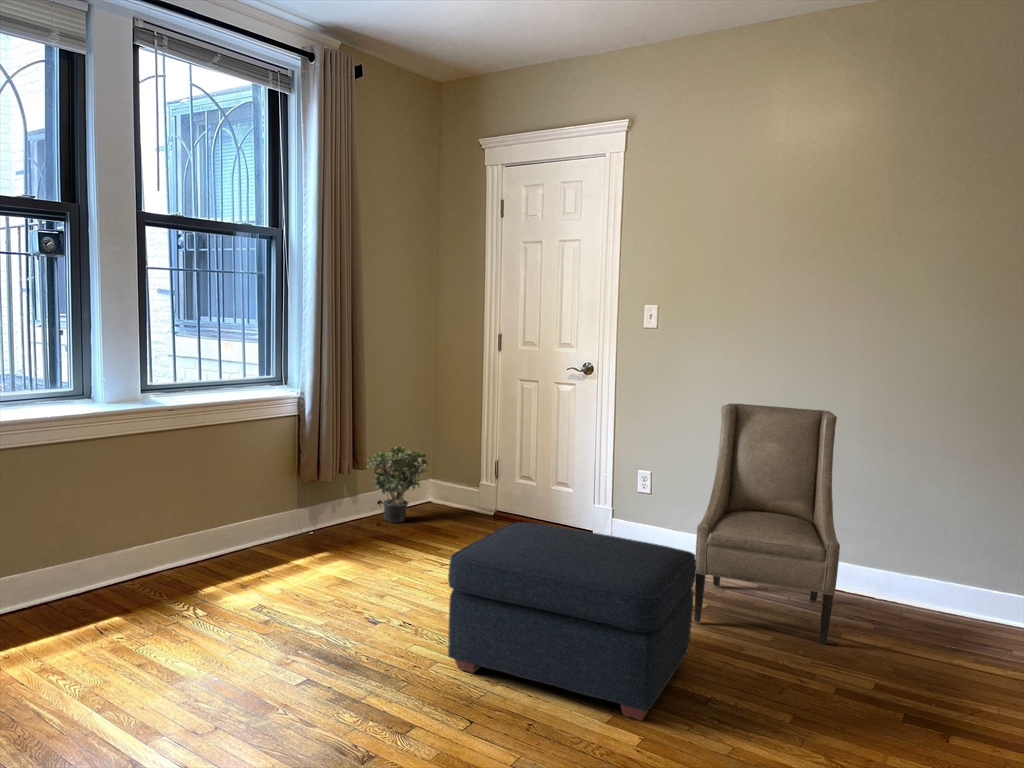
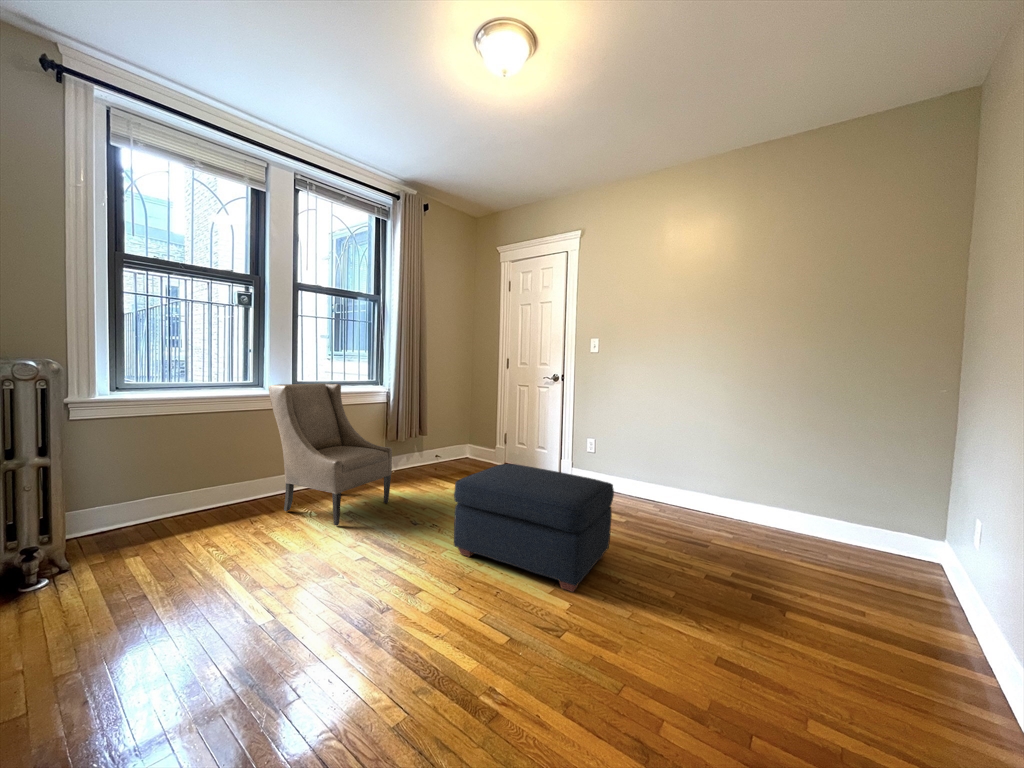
armchair: present [694,403,840,644] -> present [269,383,392,526]
potted plant: present [368,444,429,523] -> none [429,422,466,468]

